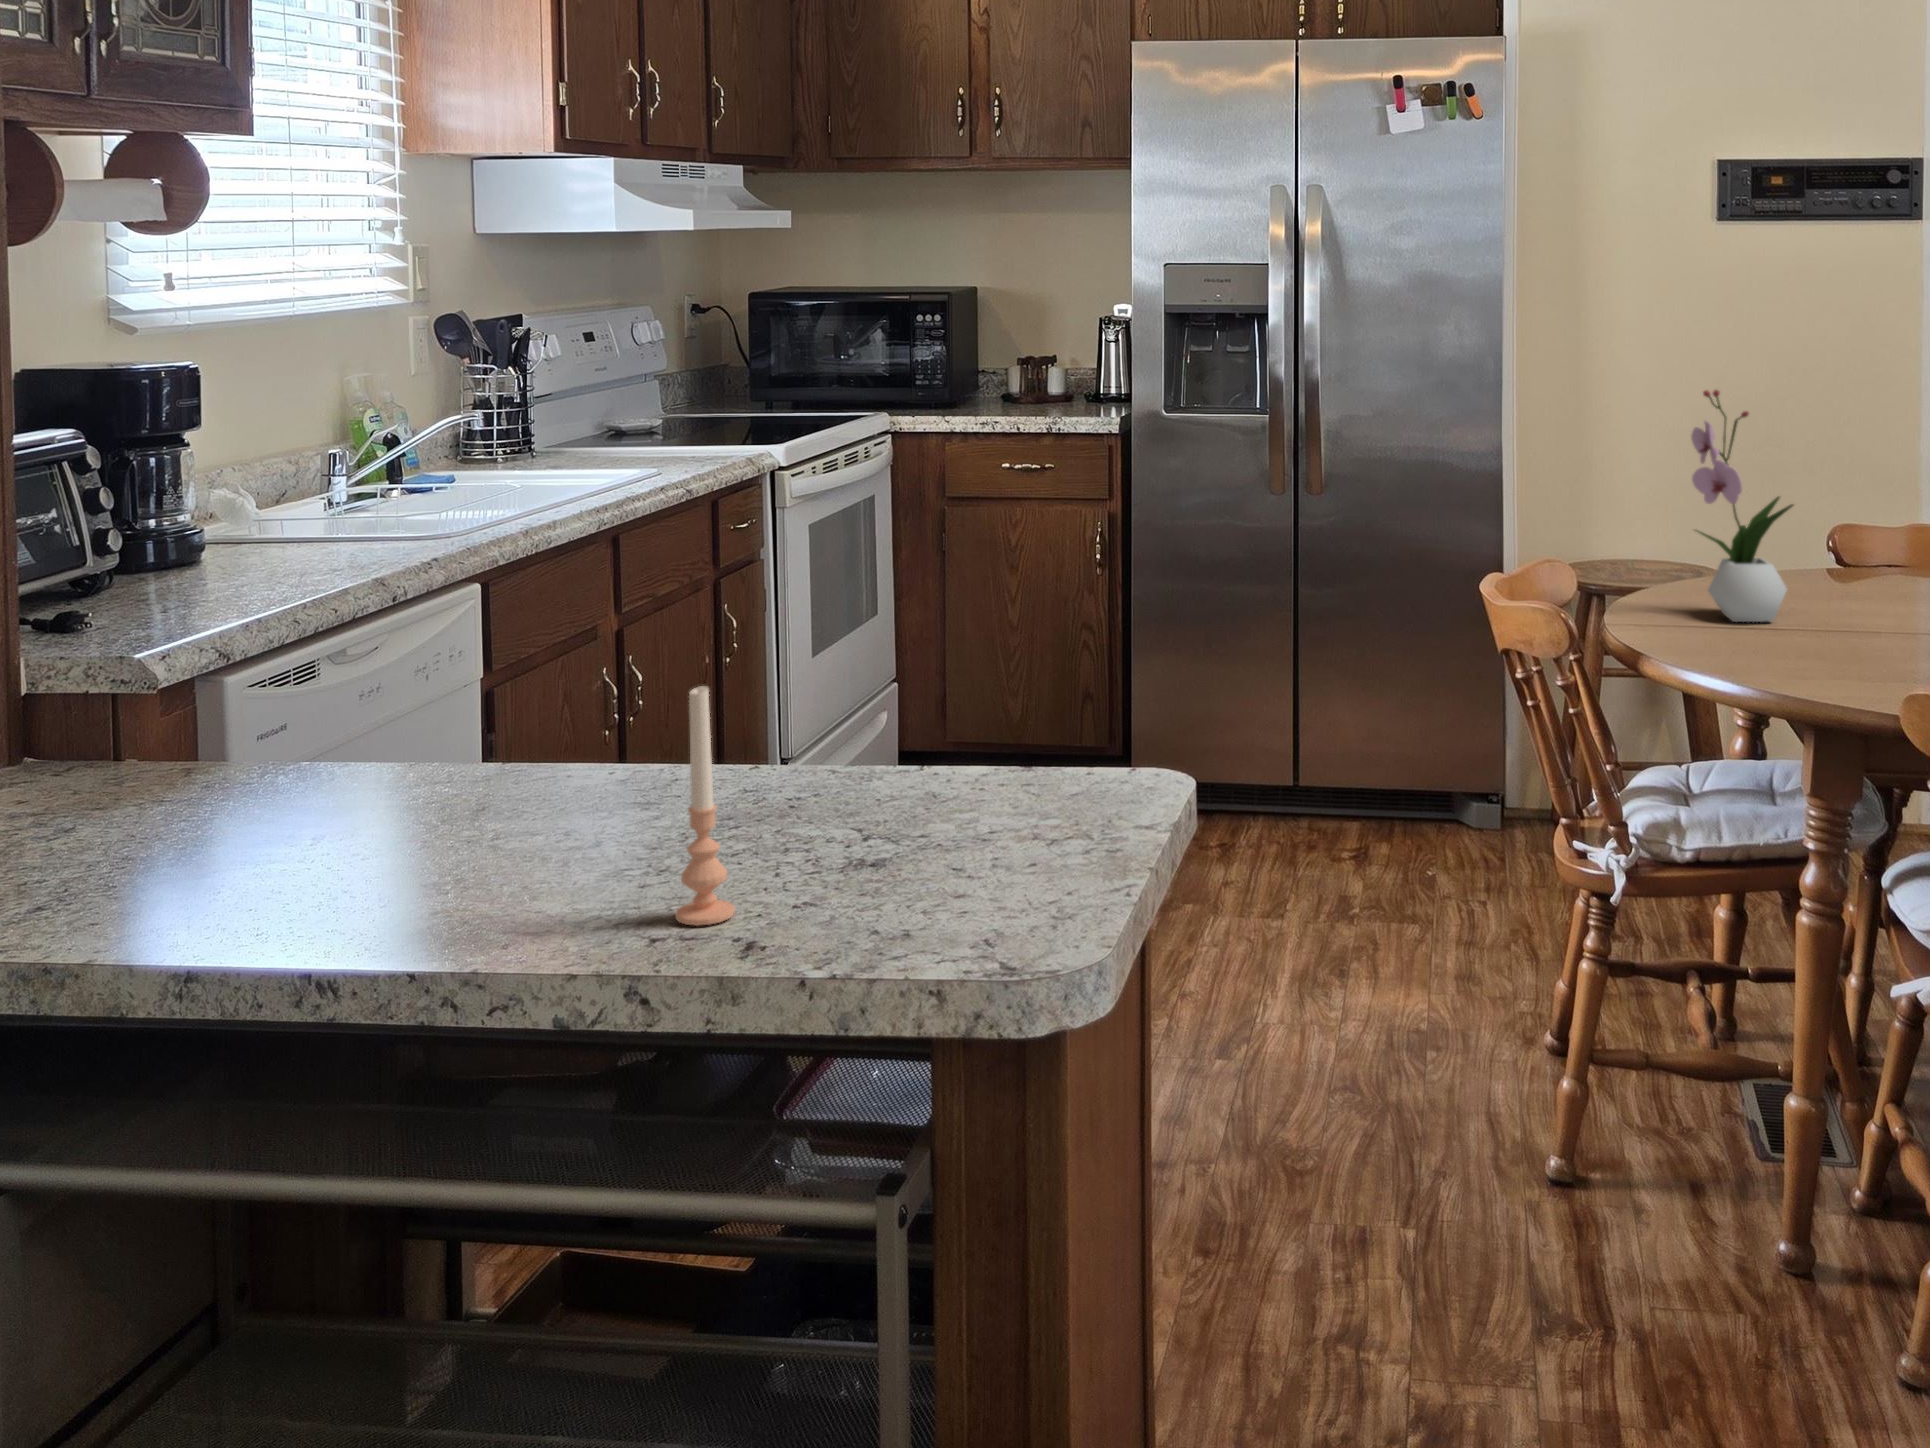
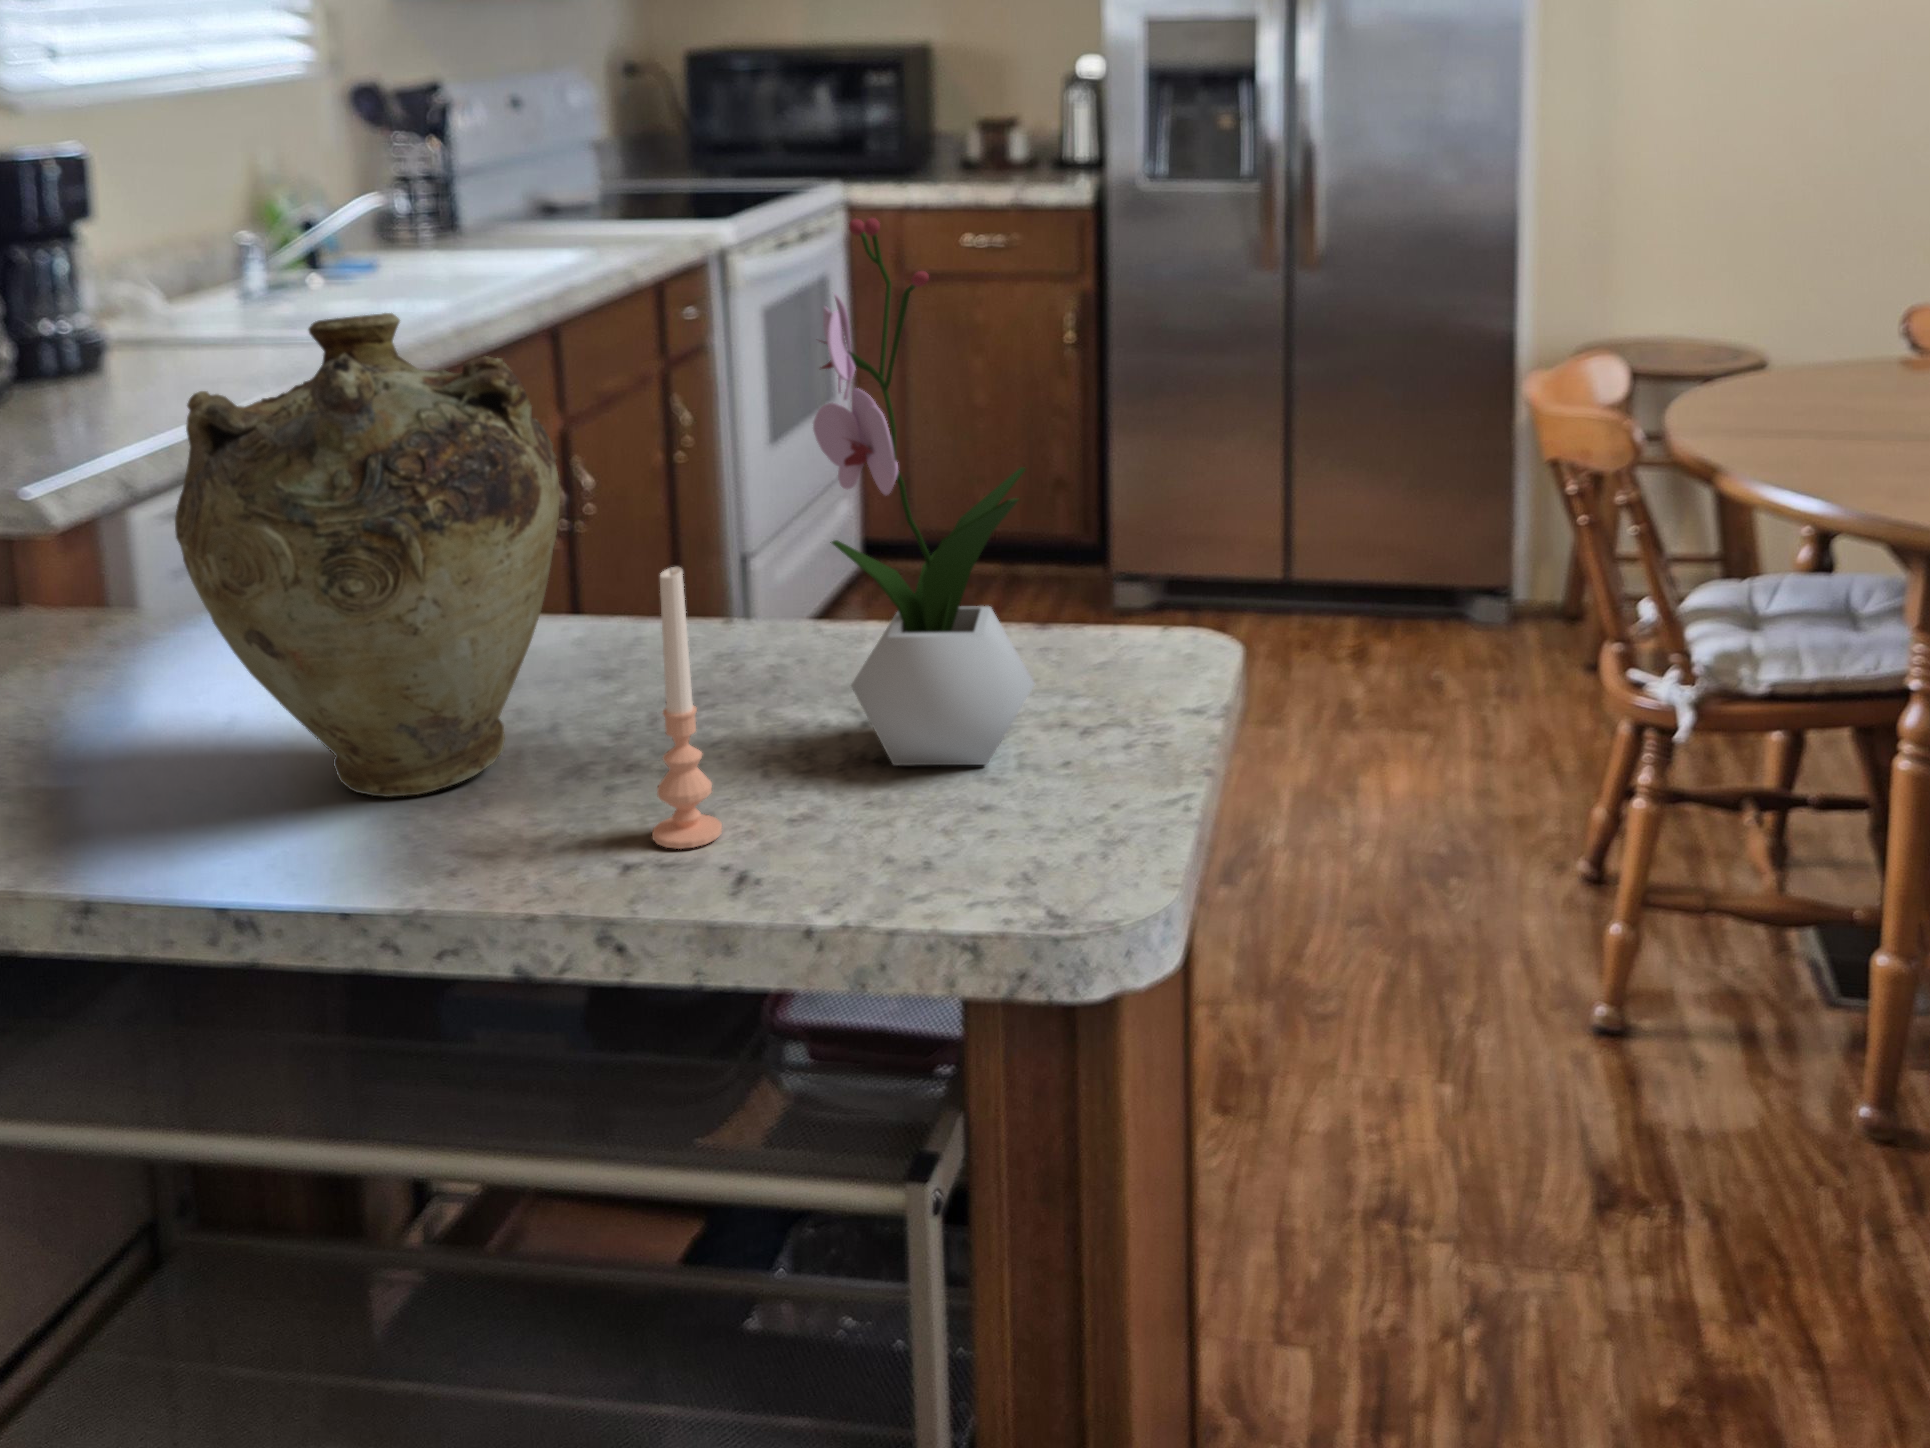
flower arrangement: present [1691,390,1793,622] -> present [813,218,1035,765]
vase: none [283,481,609,891] -> present [175,313,560,797]

